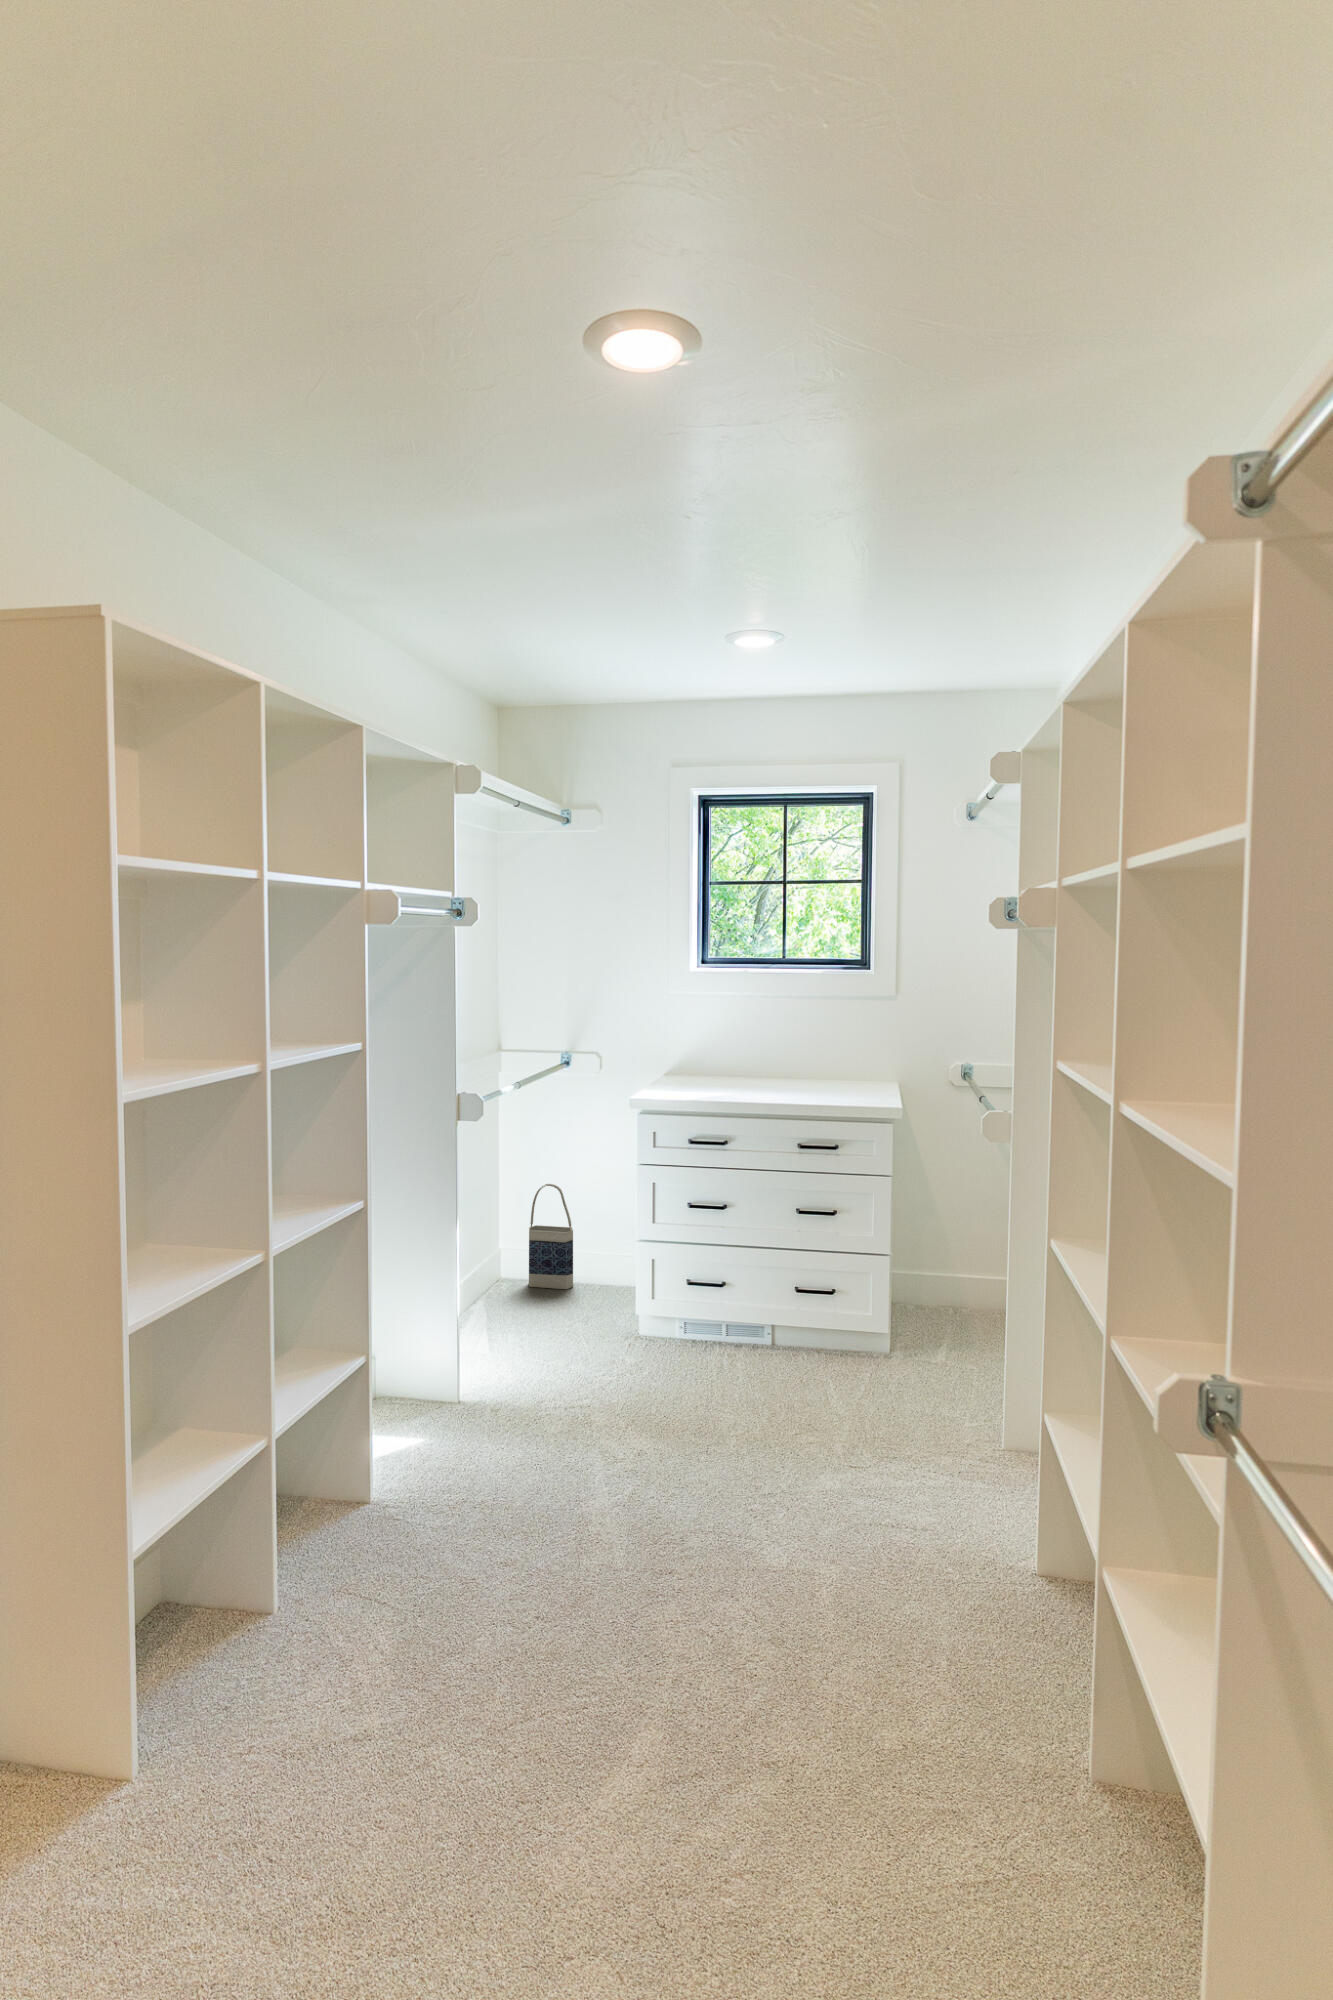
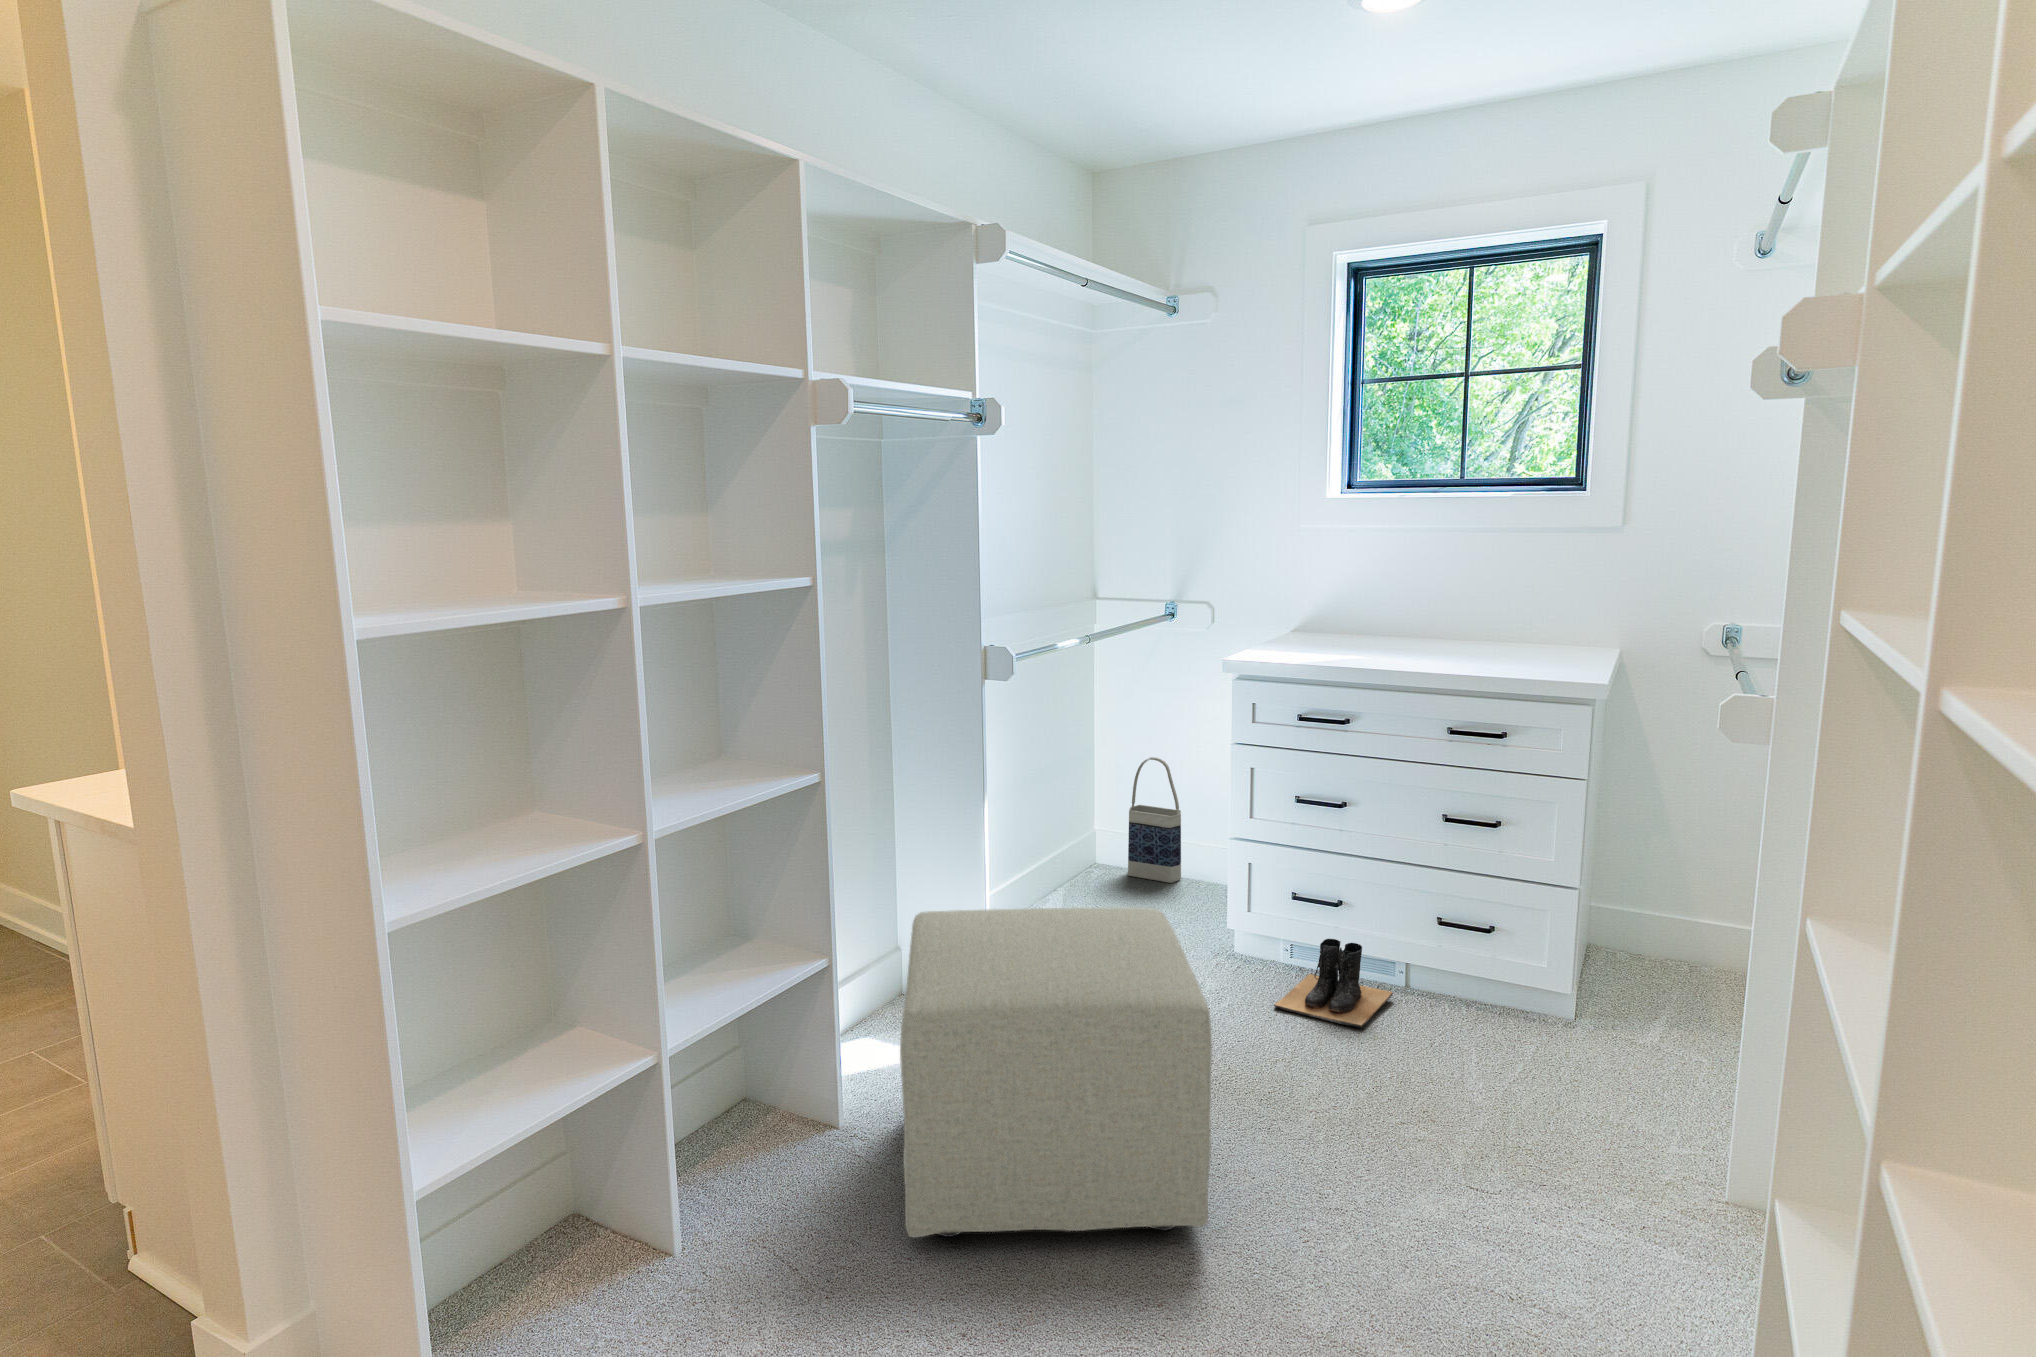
ottoman: none [428,1290,689,1558] -> present [900,908,1212,1237]
boots: none [681,1314,766,1378] -> present [1274,939,1393,1028]

